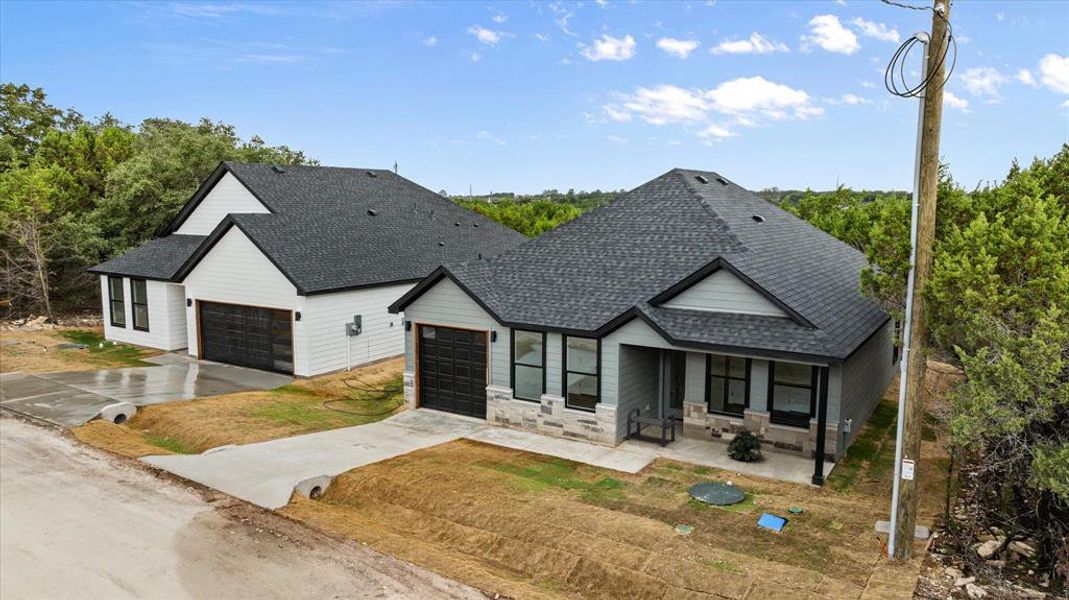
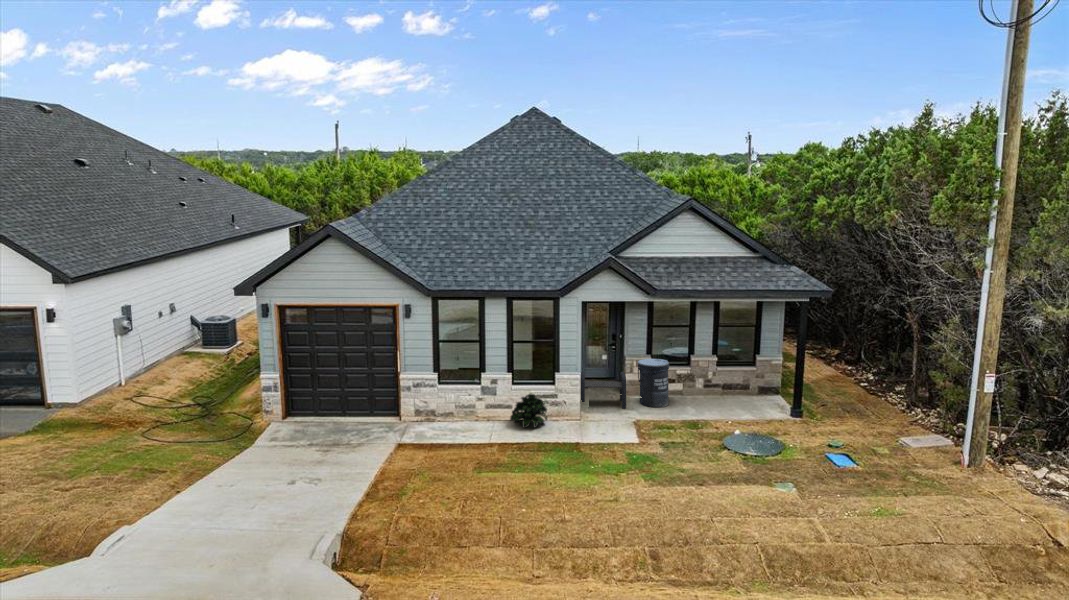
trash can: none [684,404,716,452] -> present [638,359,669,407]
potted plant: present [727,430,762,460] -> present [510,394,547,428]

